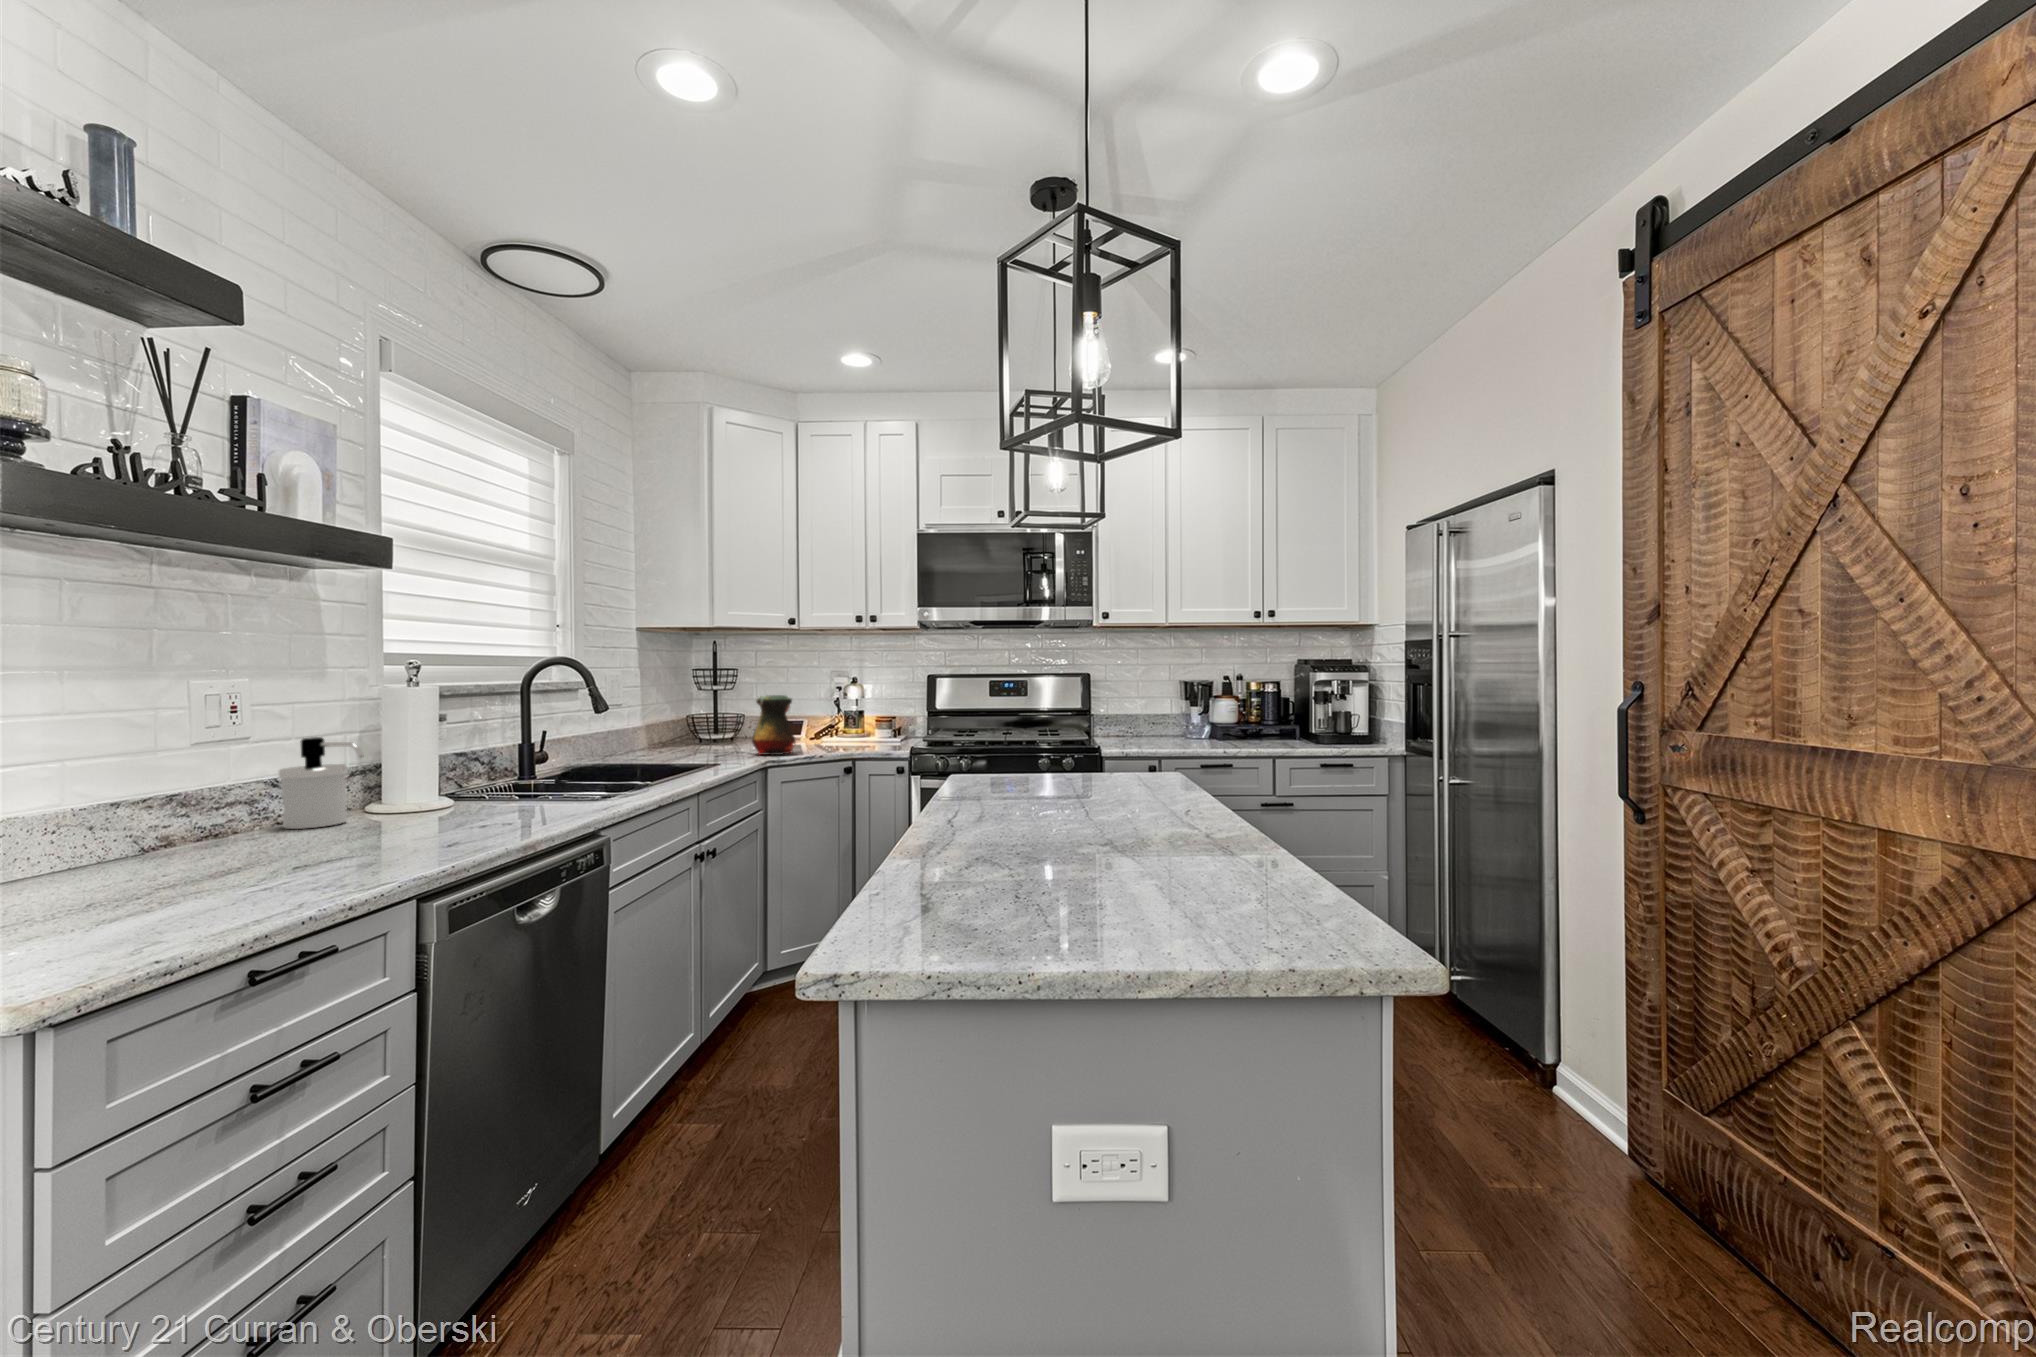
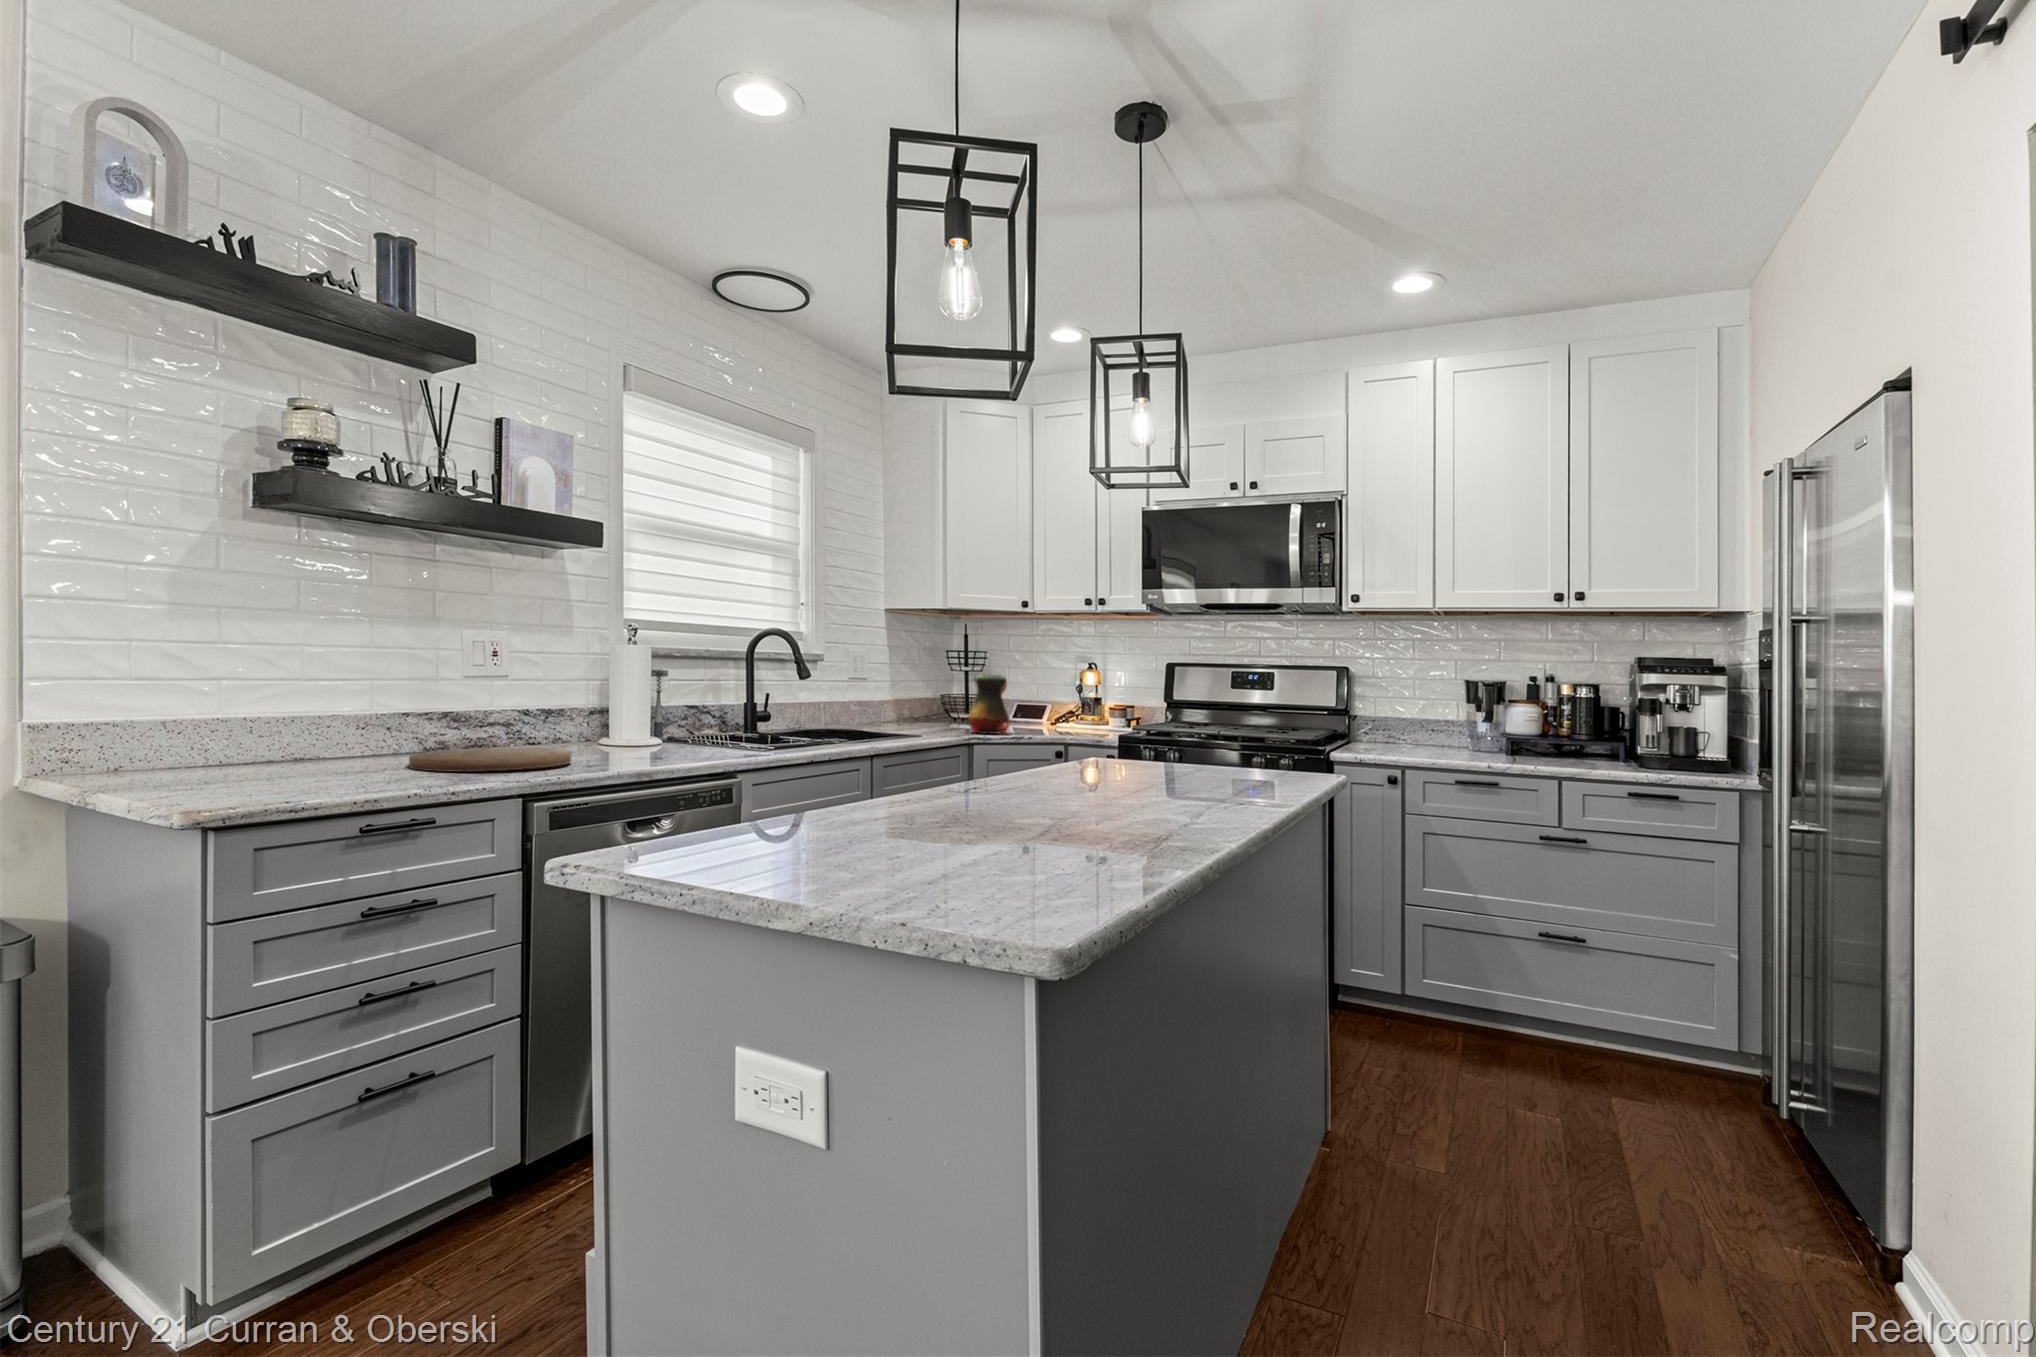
soap dispenser: present [279,737,363,829] -> none [525,680,575,749]
cutting board: none [172,827,416,883] -> present [409,748,571,772]

